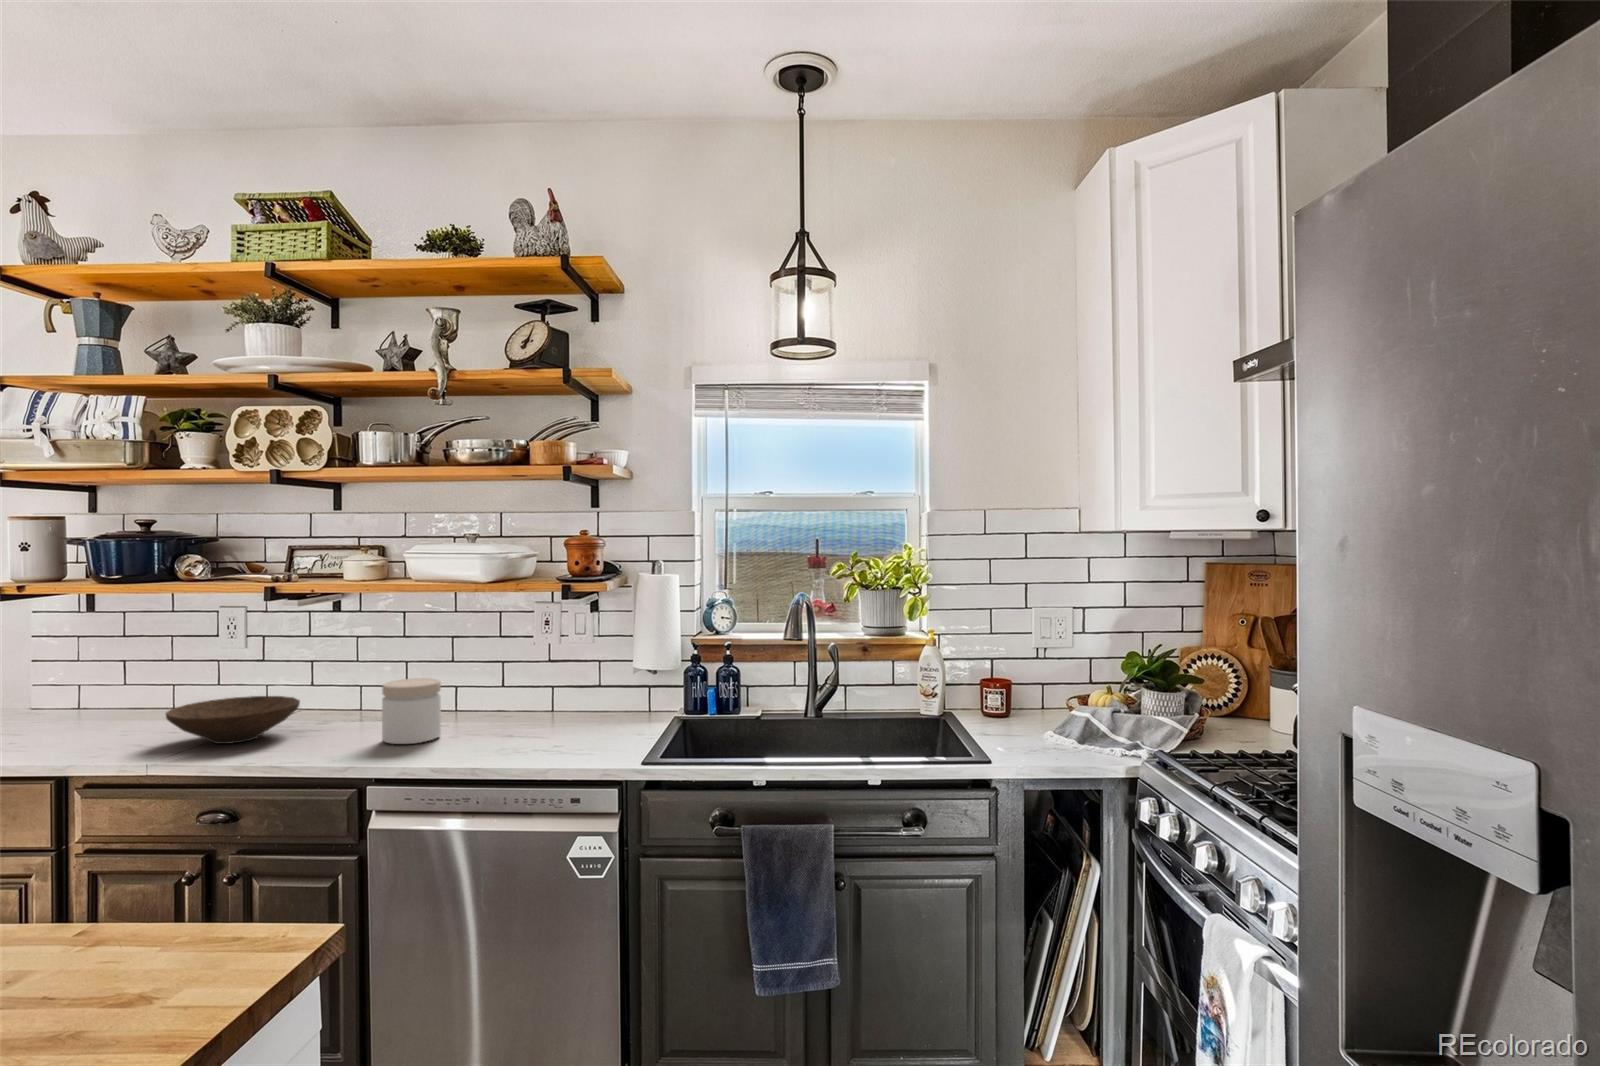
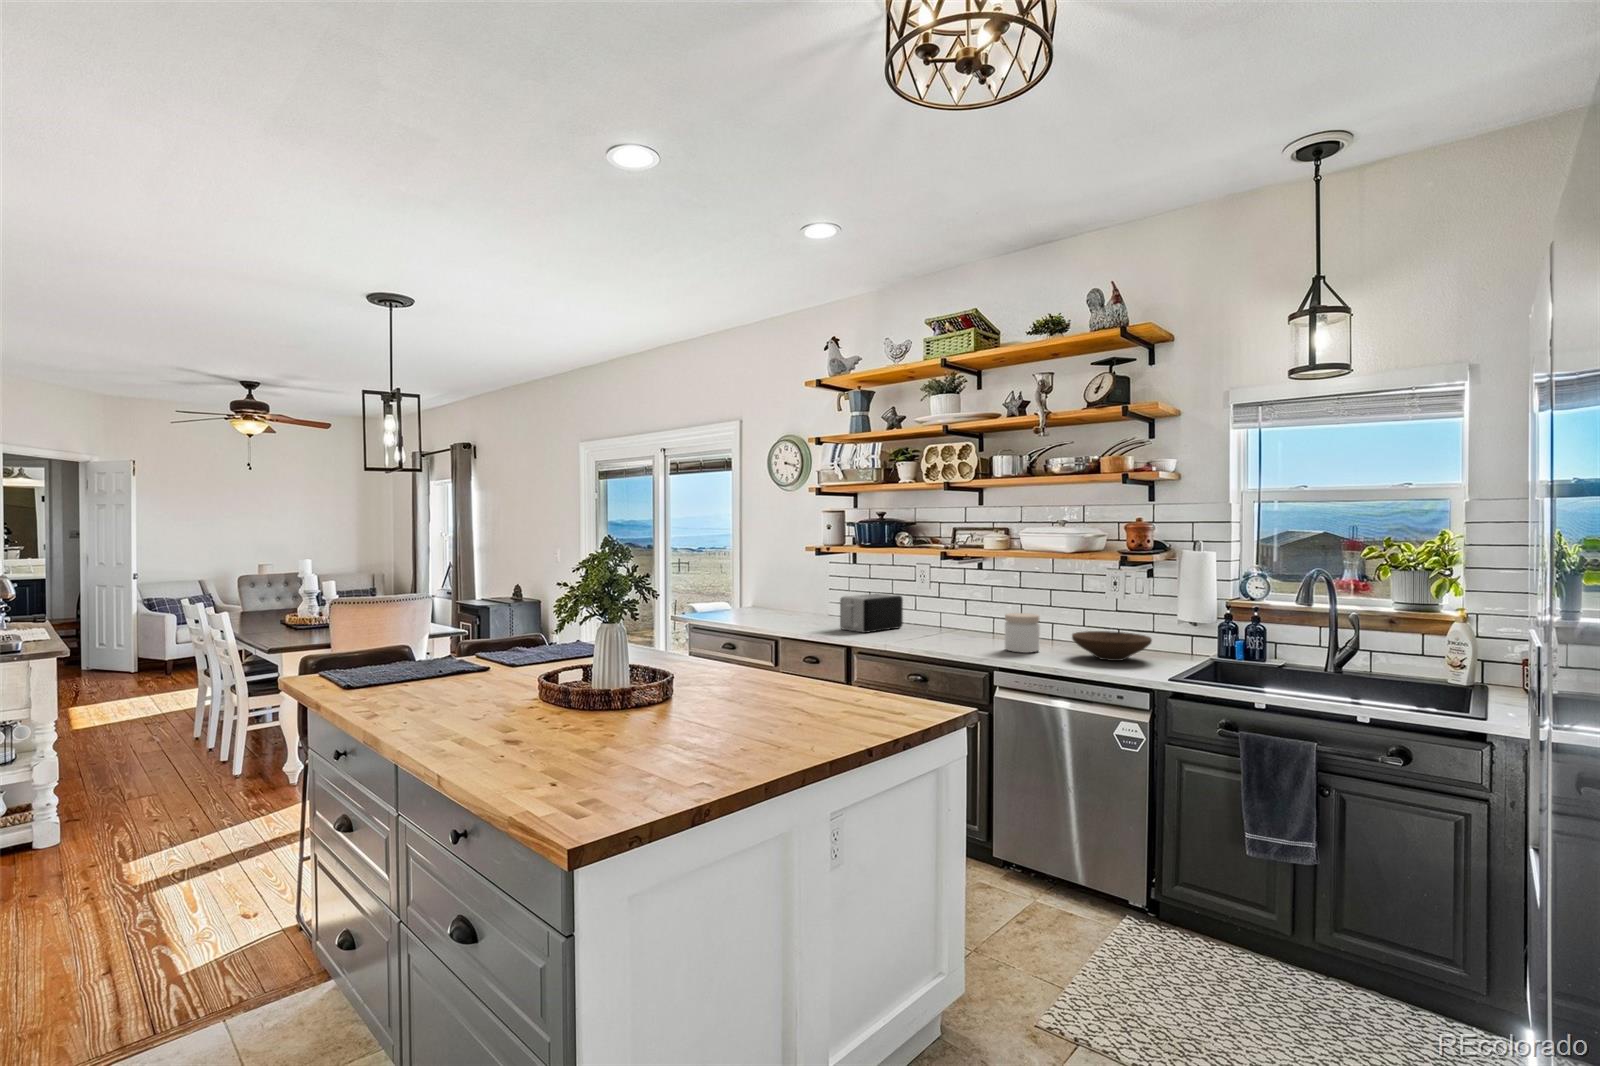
toaster: none [45,662,190,740] -> present [840,593,903,633]
wooden bowl: present [166,696,300,744] -> present [1072,631,1152,661]

